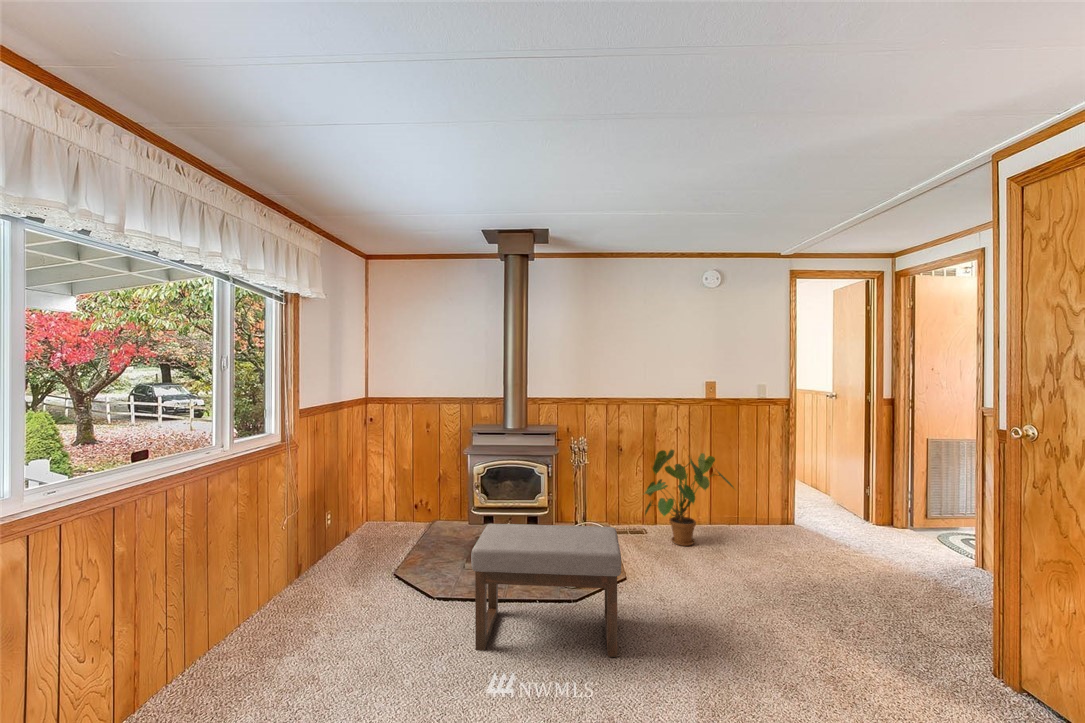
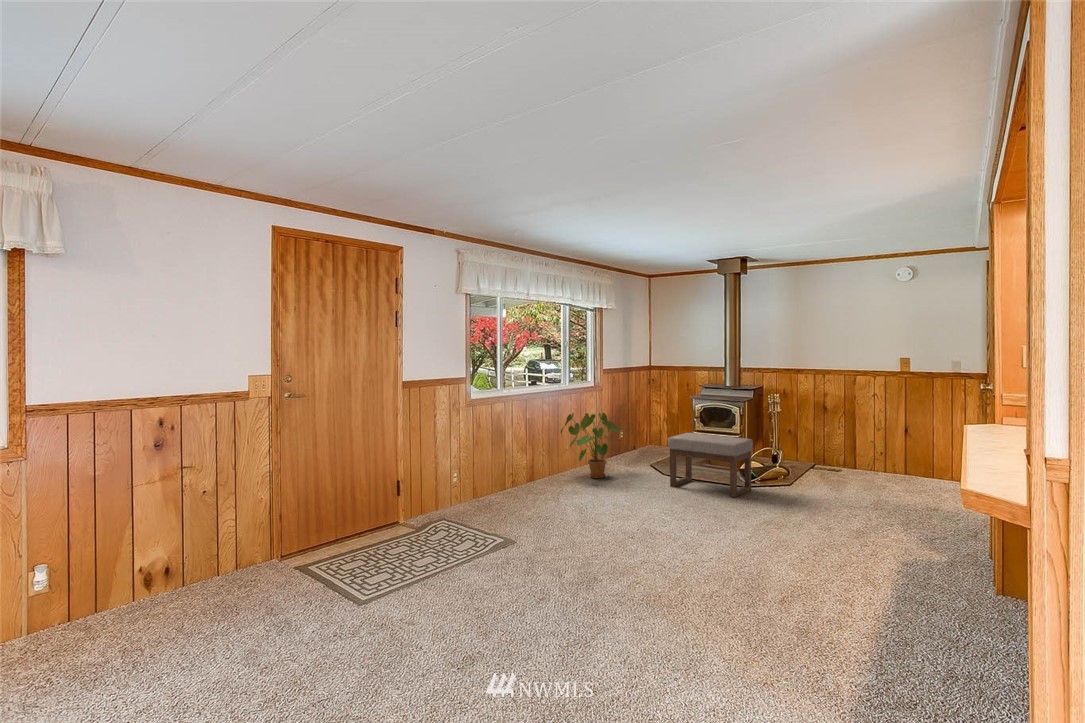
house plant: present [644,450,734,546] -> present [560,413,620,478]

